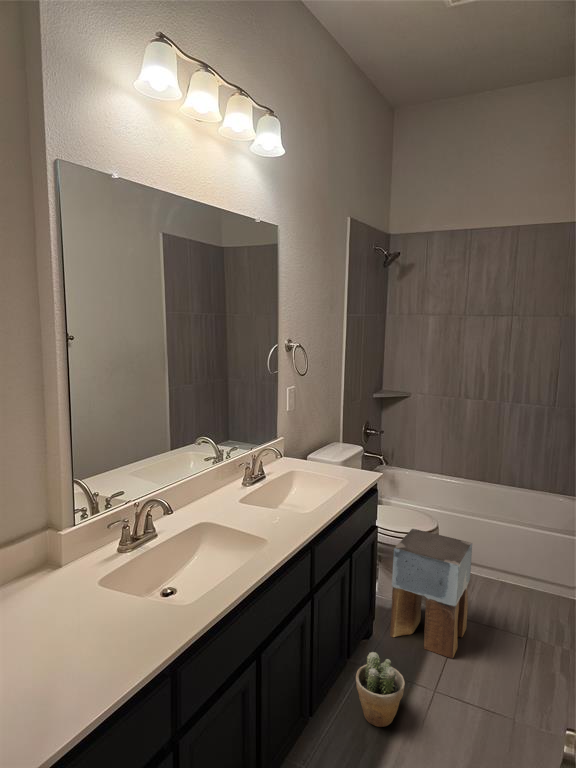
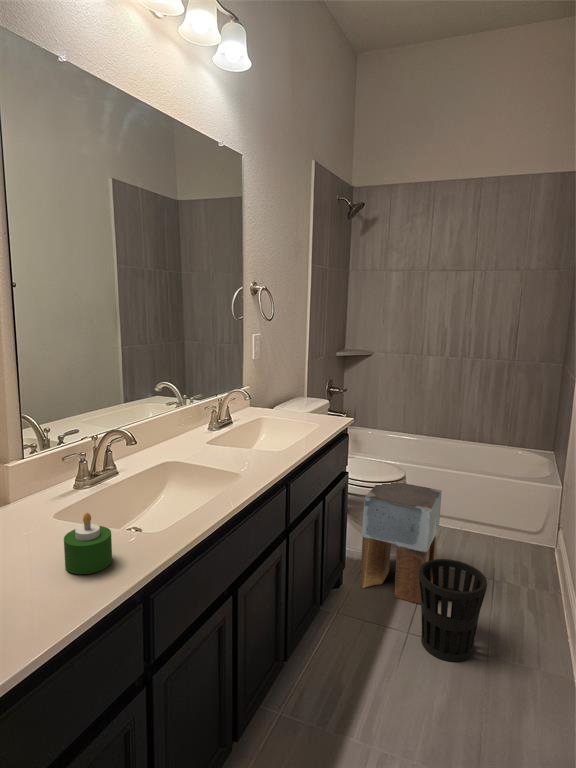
candle: none [104,588,145,644] -> present [64,513,112,574]
wastebasket: none [445,616,513,722] -> present [419,559,487,662]
potted plant: present [356,652,405,727] -> none [330,598,380,672]

